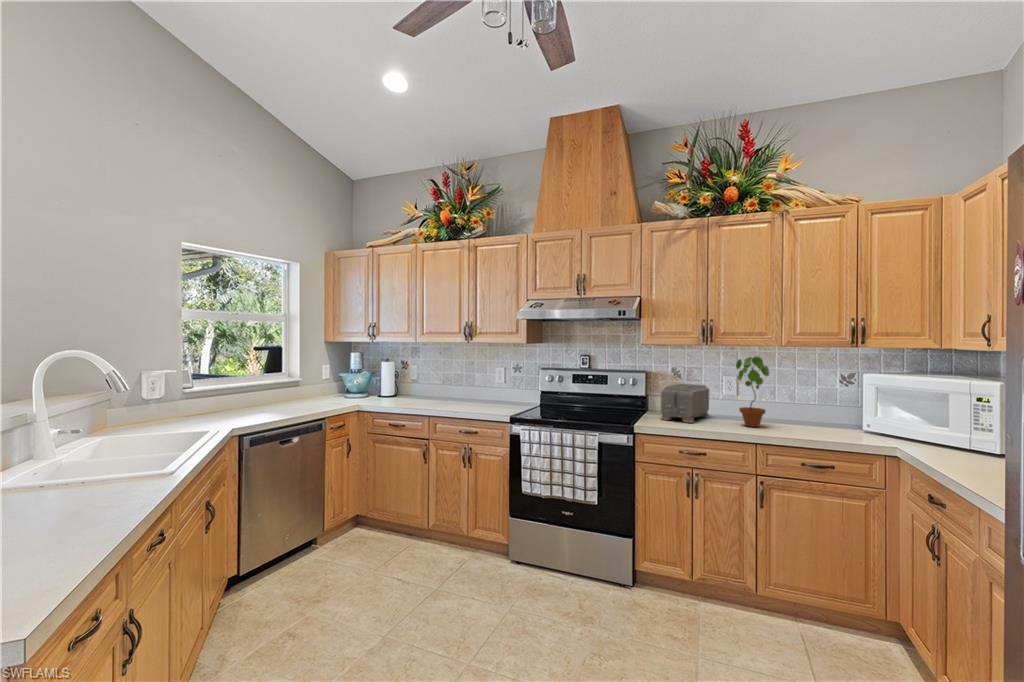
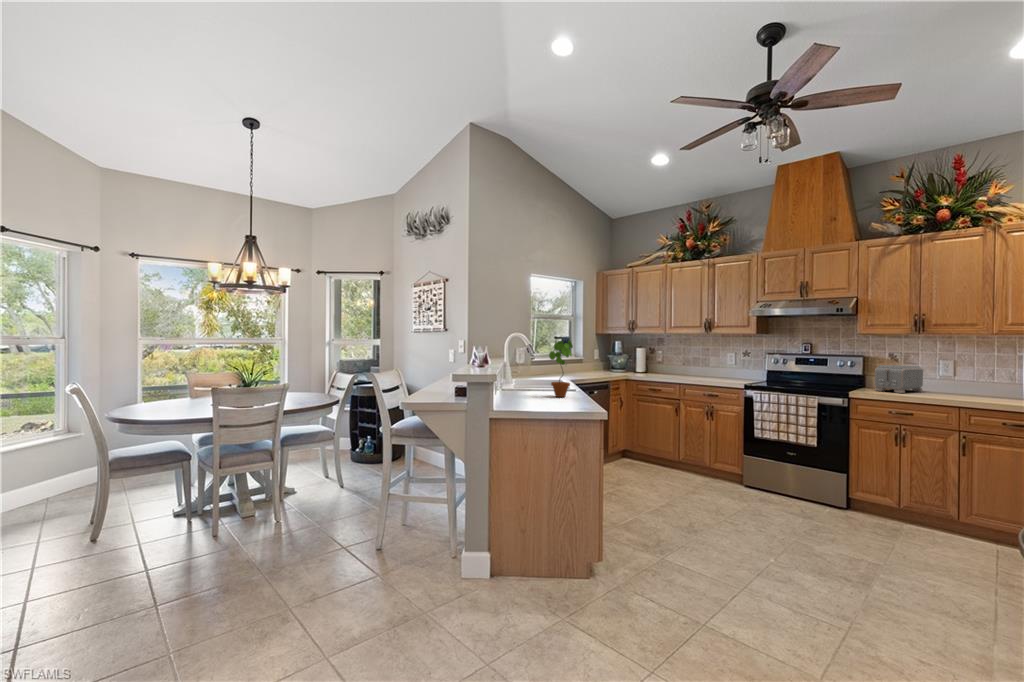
potted plant: present [736,356,769,427] -> present [549,341,573,397]

